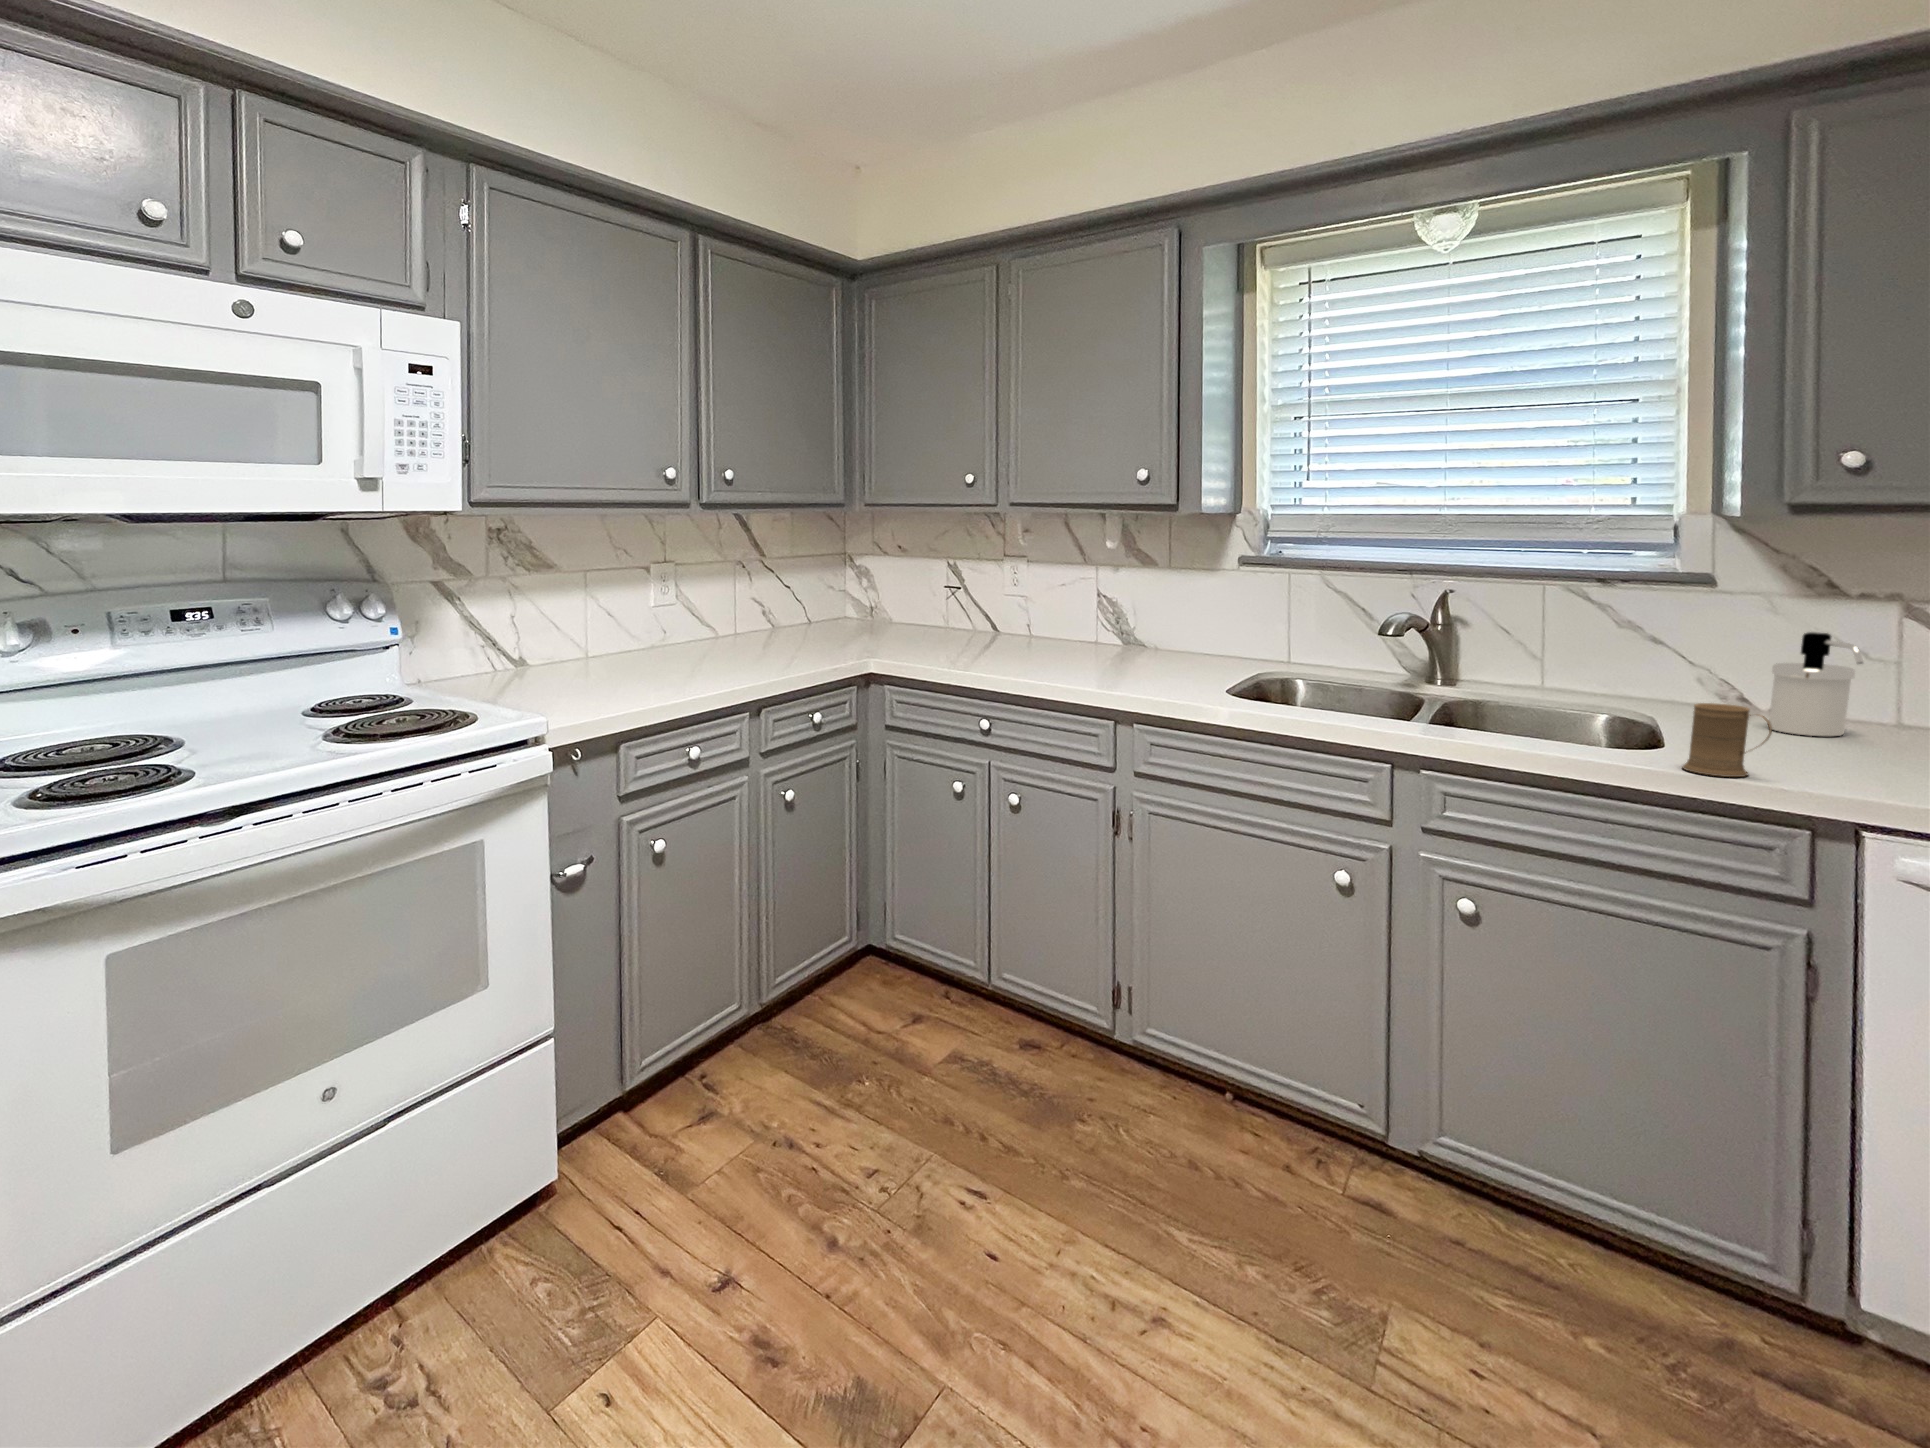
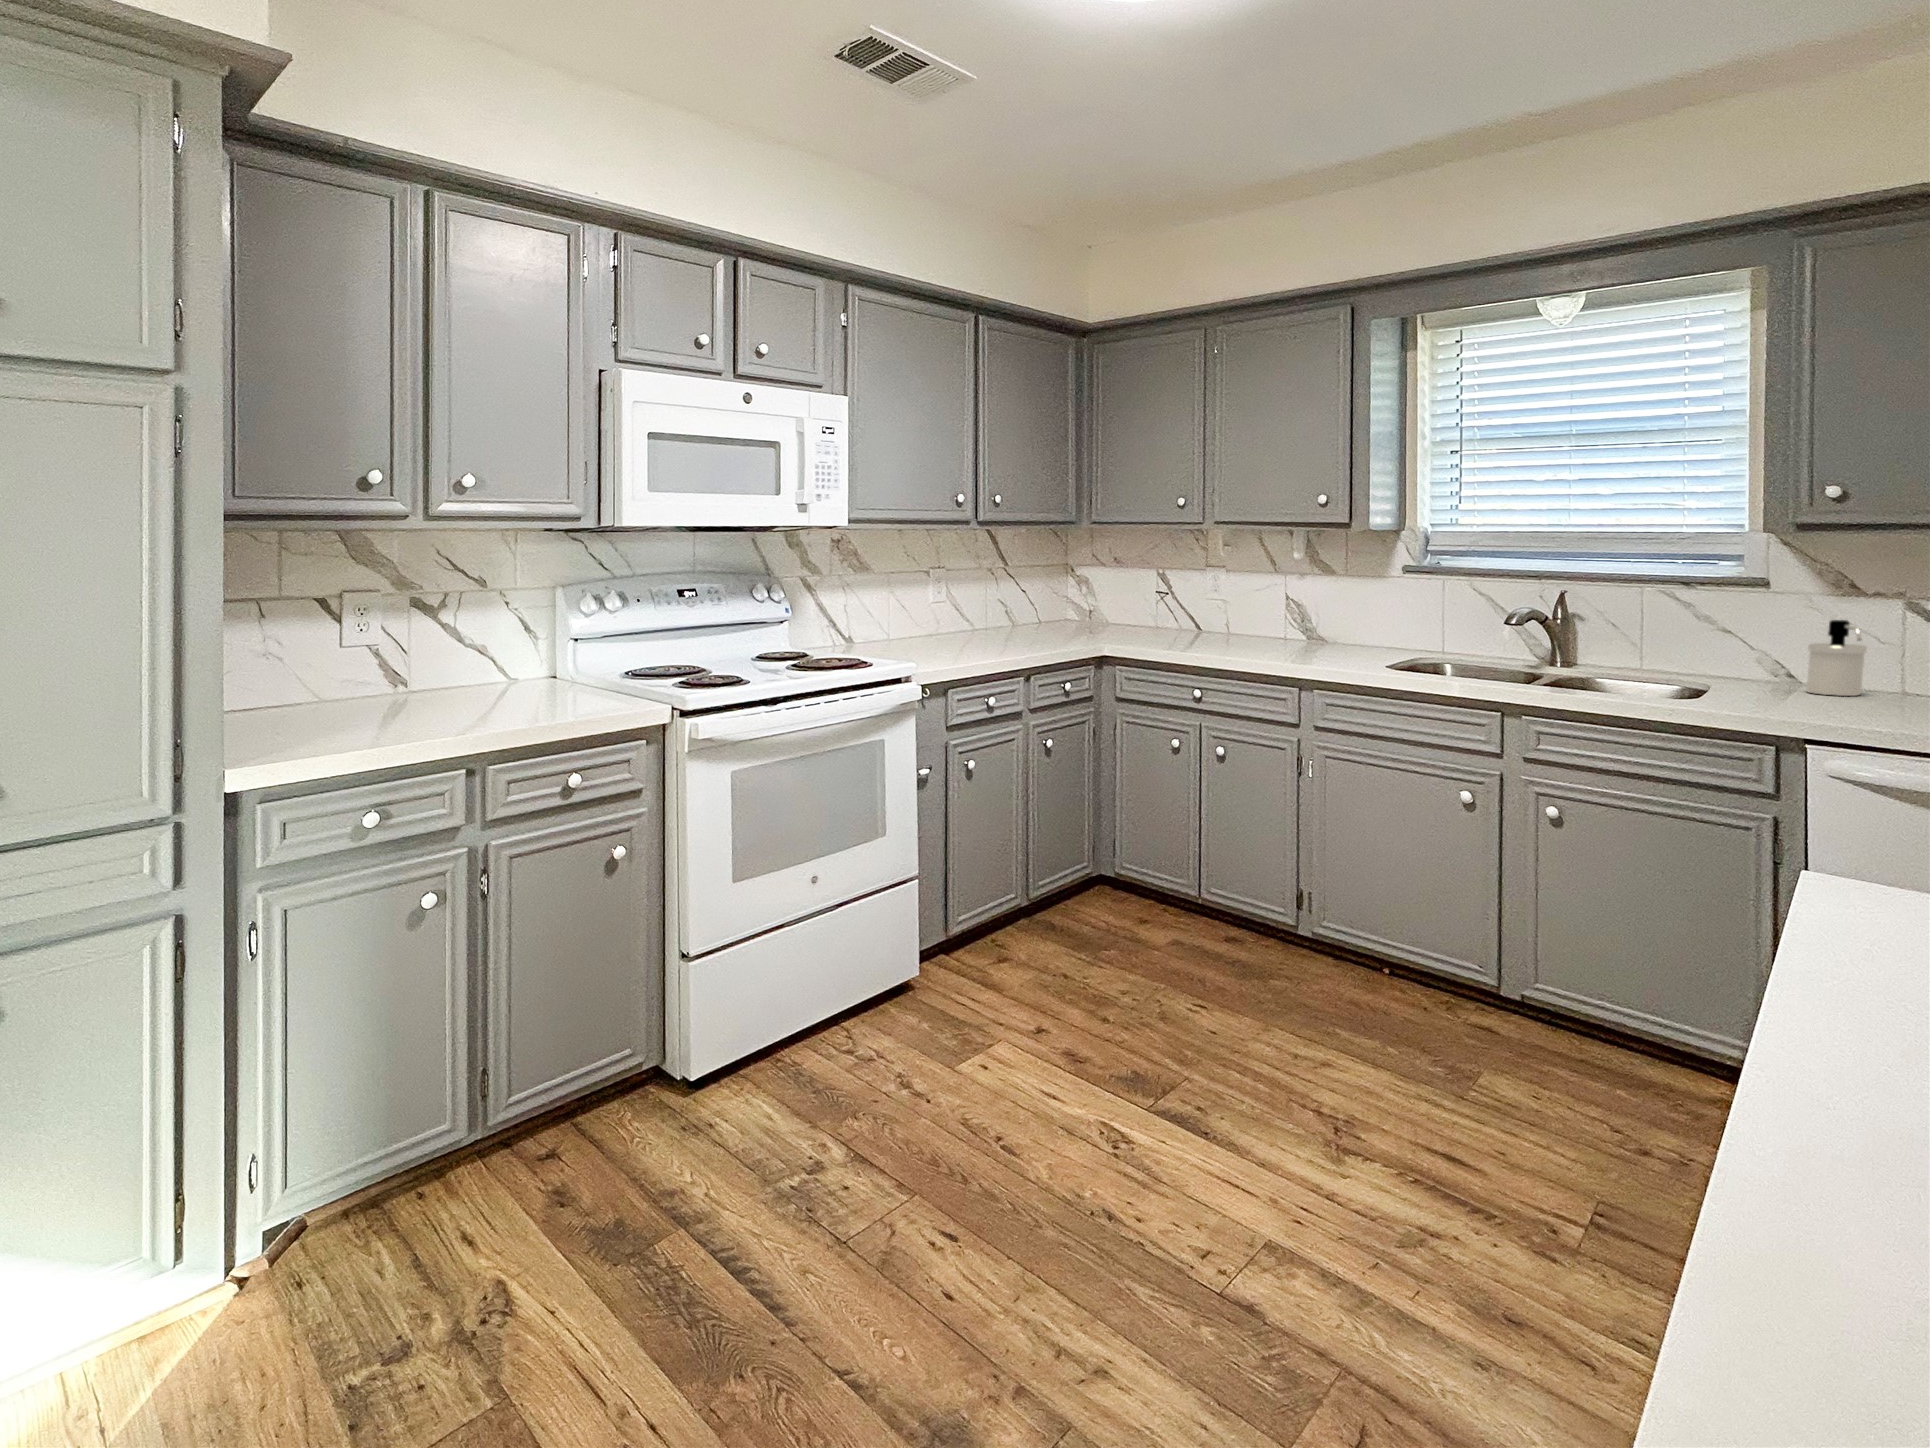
mug: present [1682,703,1772,777] -> none [1707,663,1762,711]

